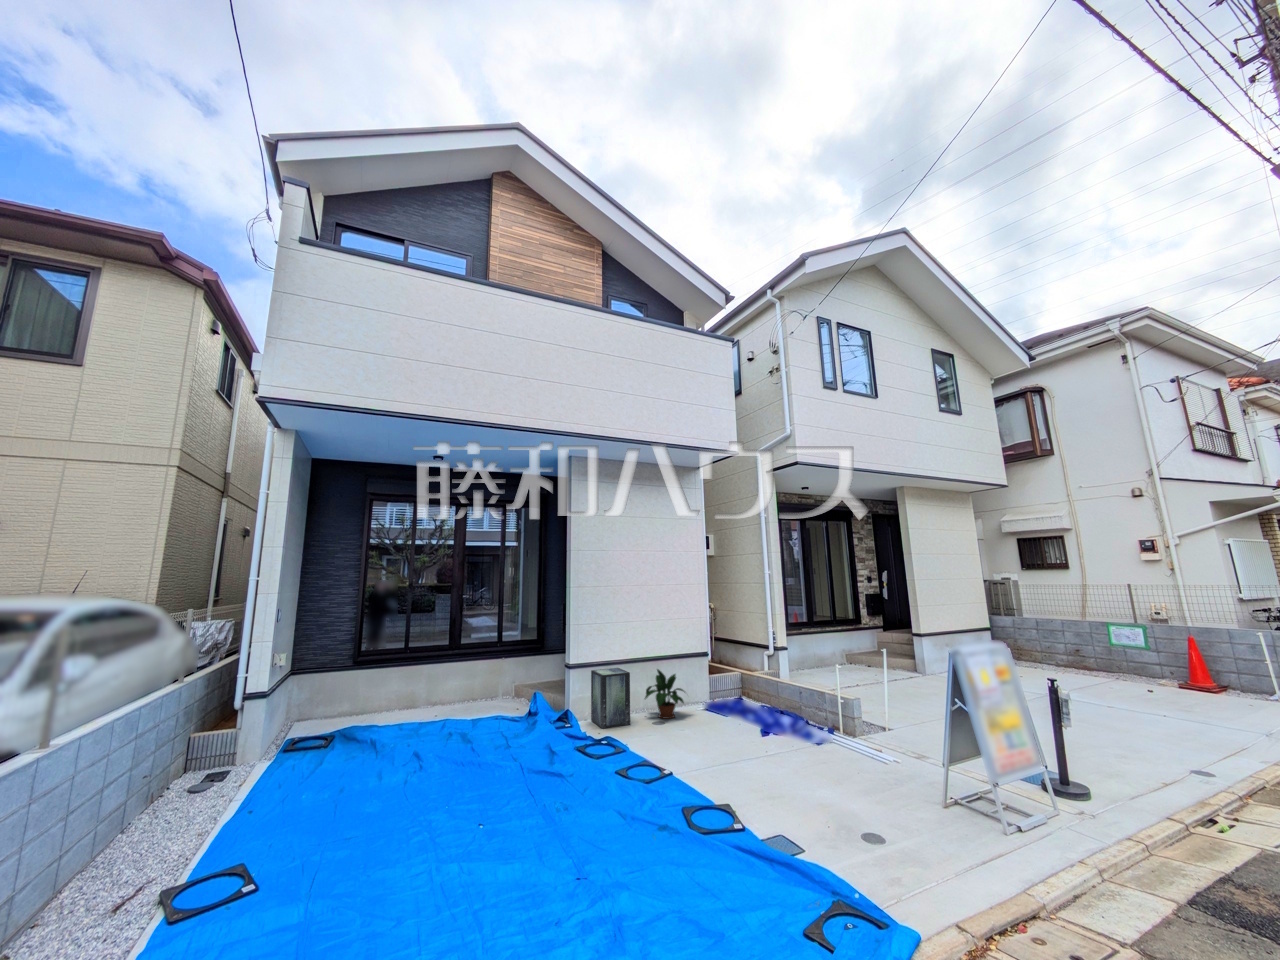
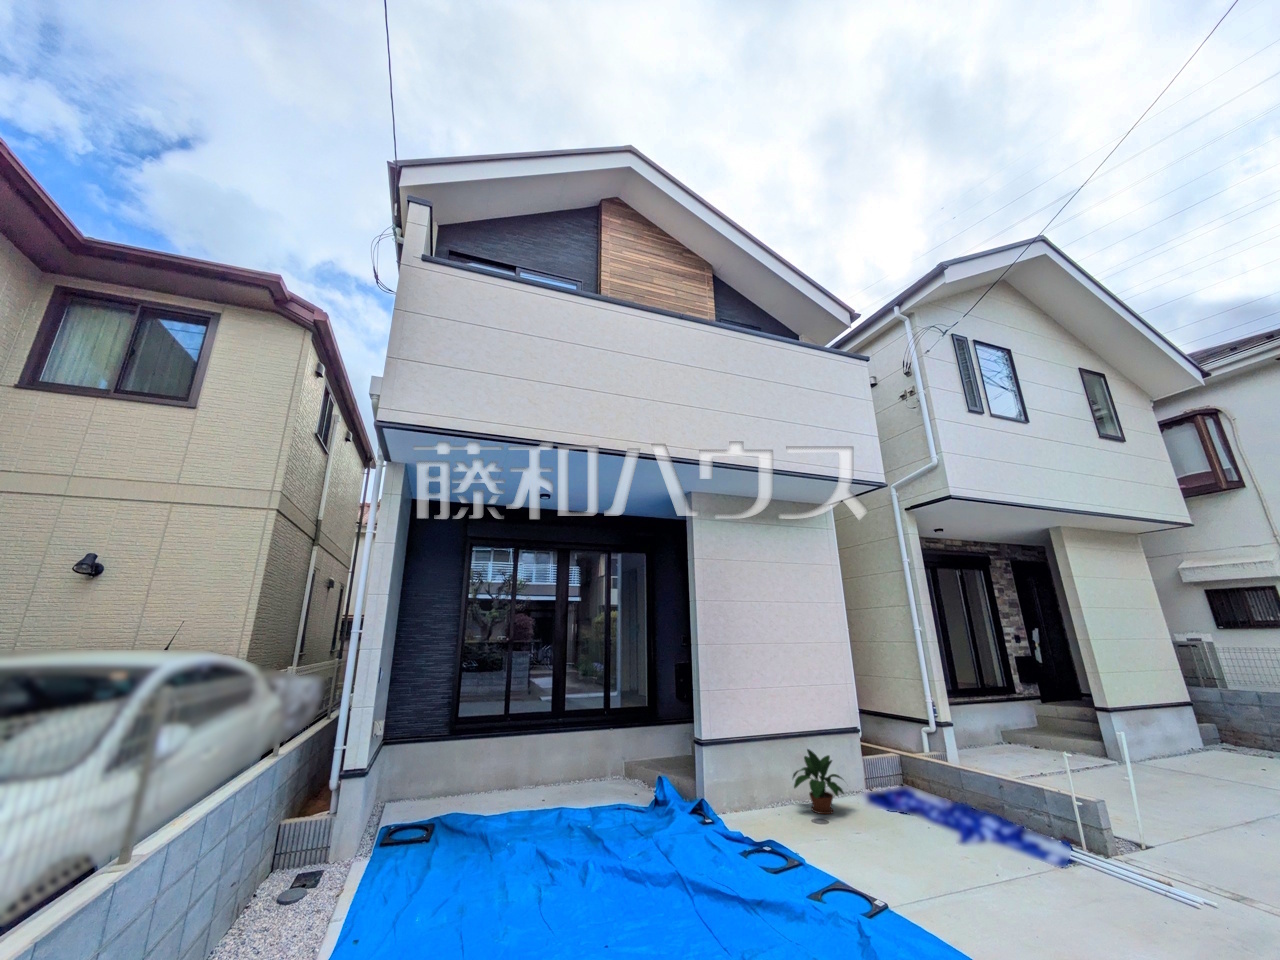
storage box: present [591,668,630,729] -> none [728,746,782,826]

